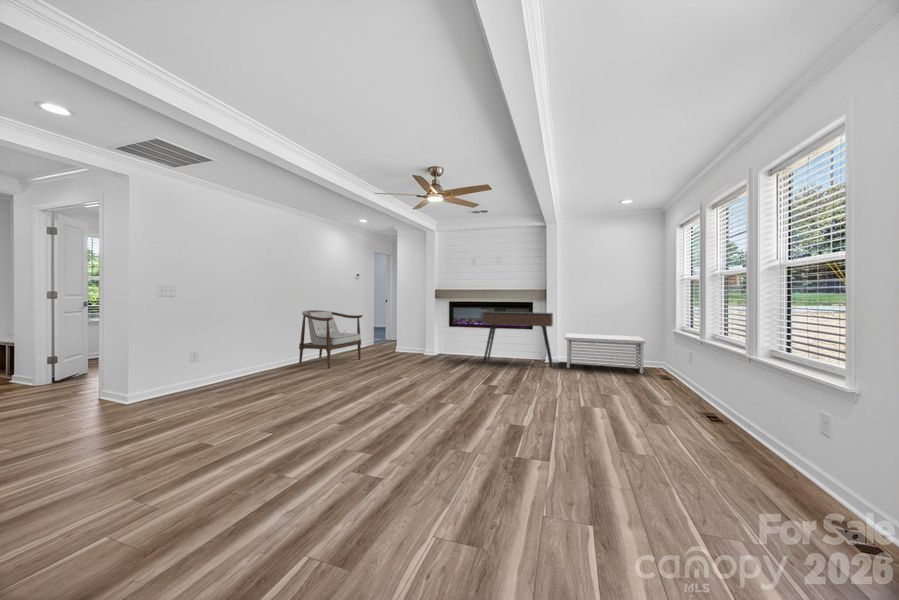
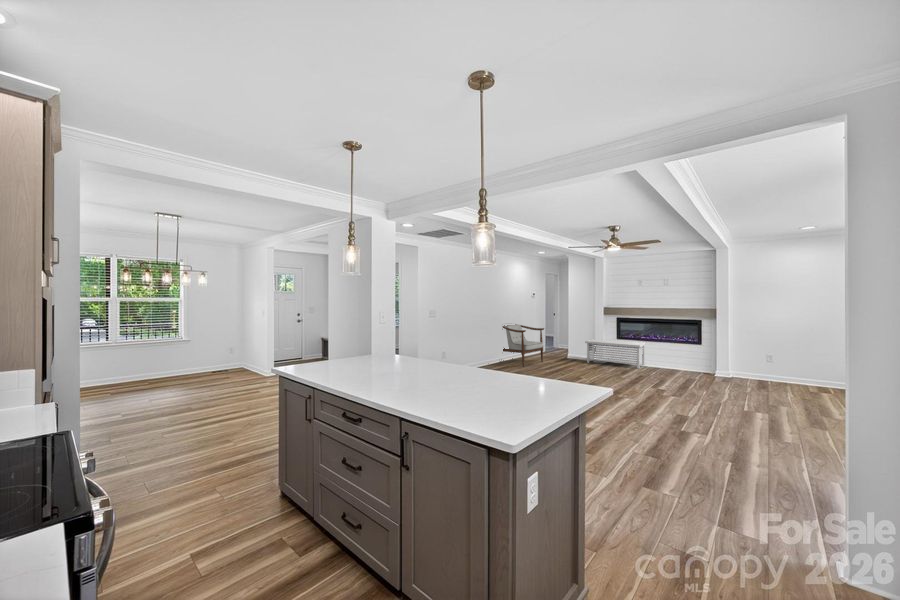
console table: present [483,312,553,367] -> none [651,328,723,380]
storage bench: present [565,334,645,374] -> present [585,339,646,368]

